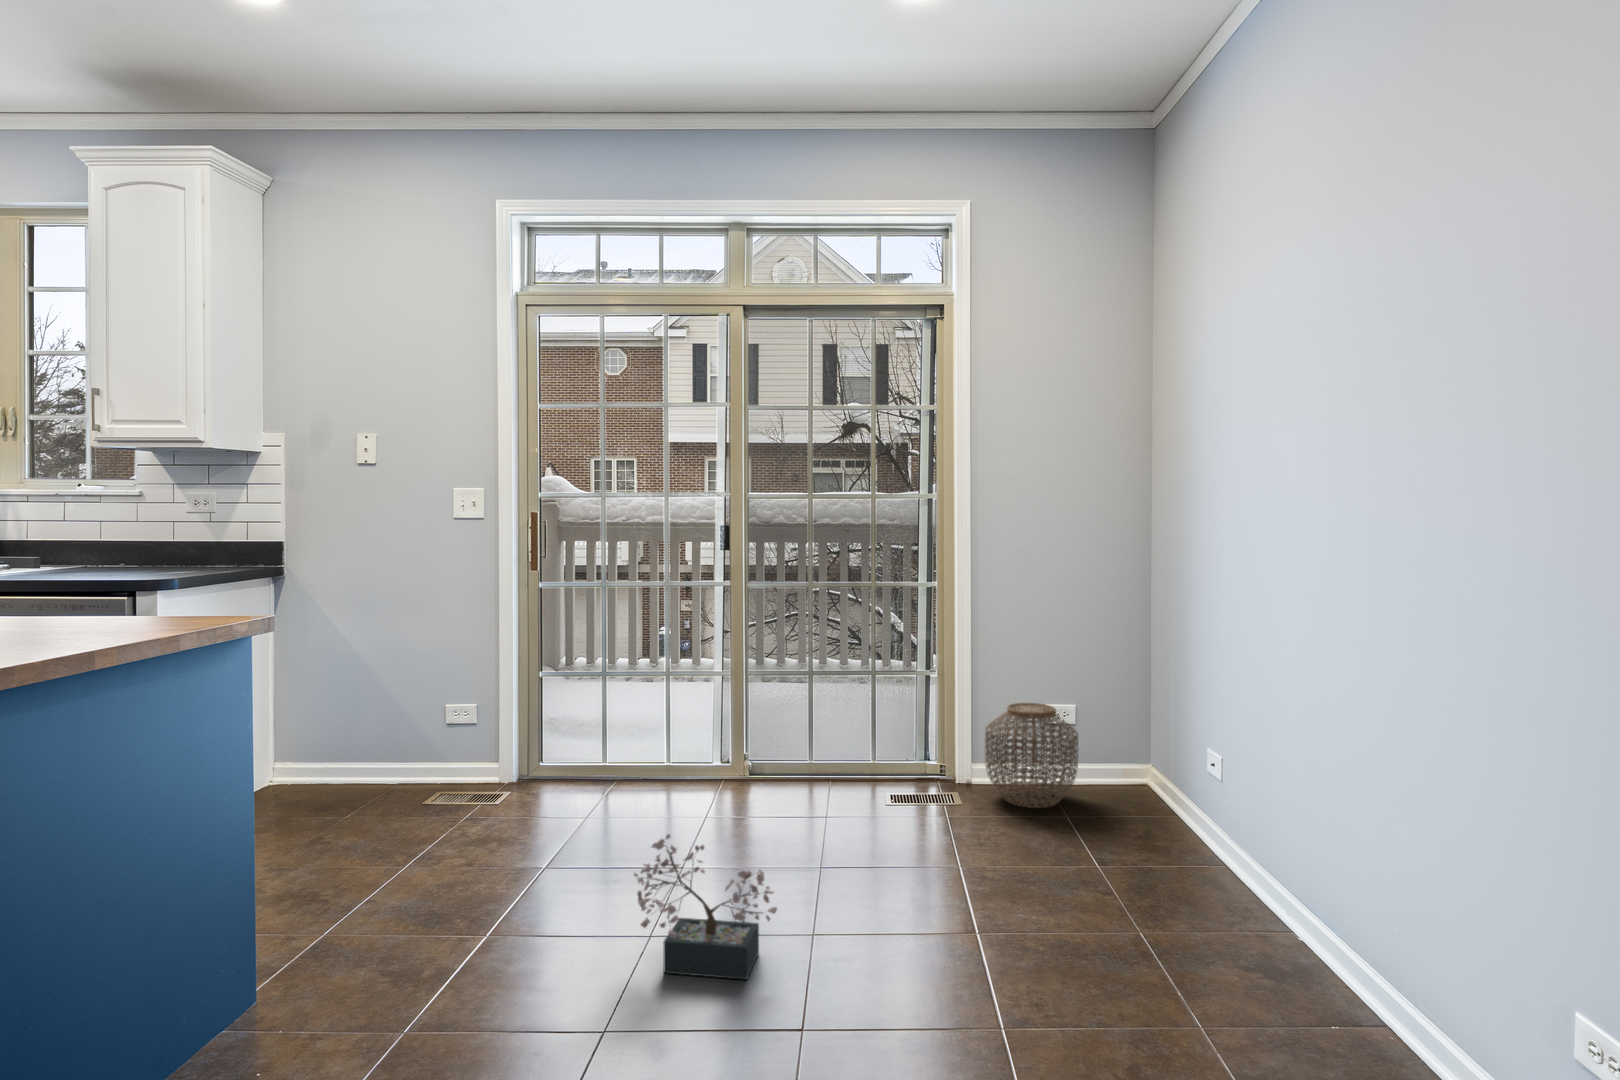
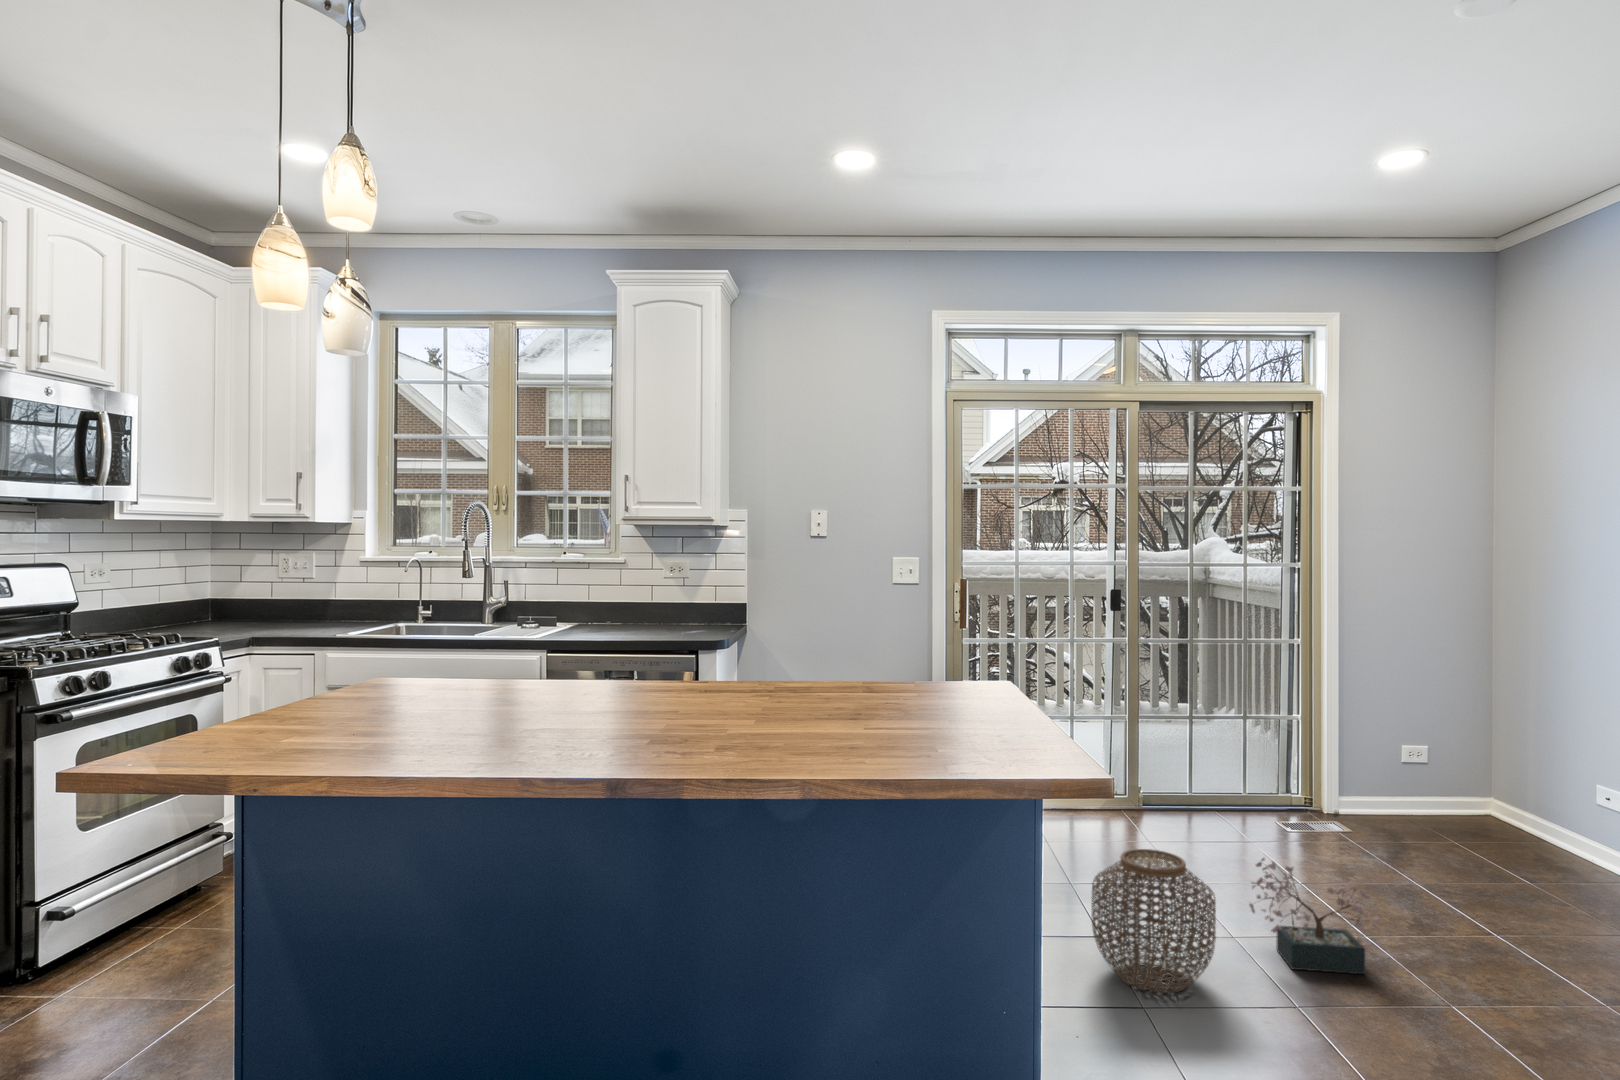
woven basket: present [985,703,1078,808] -> present [1092,849,1216,993]

